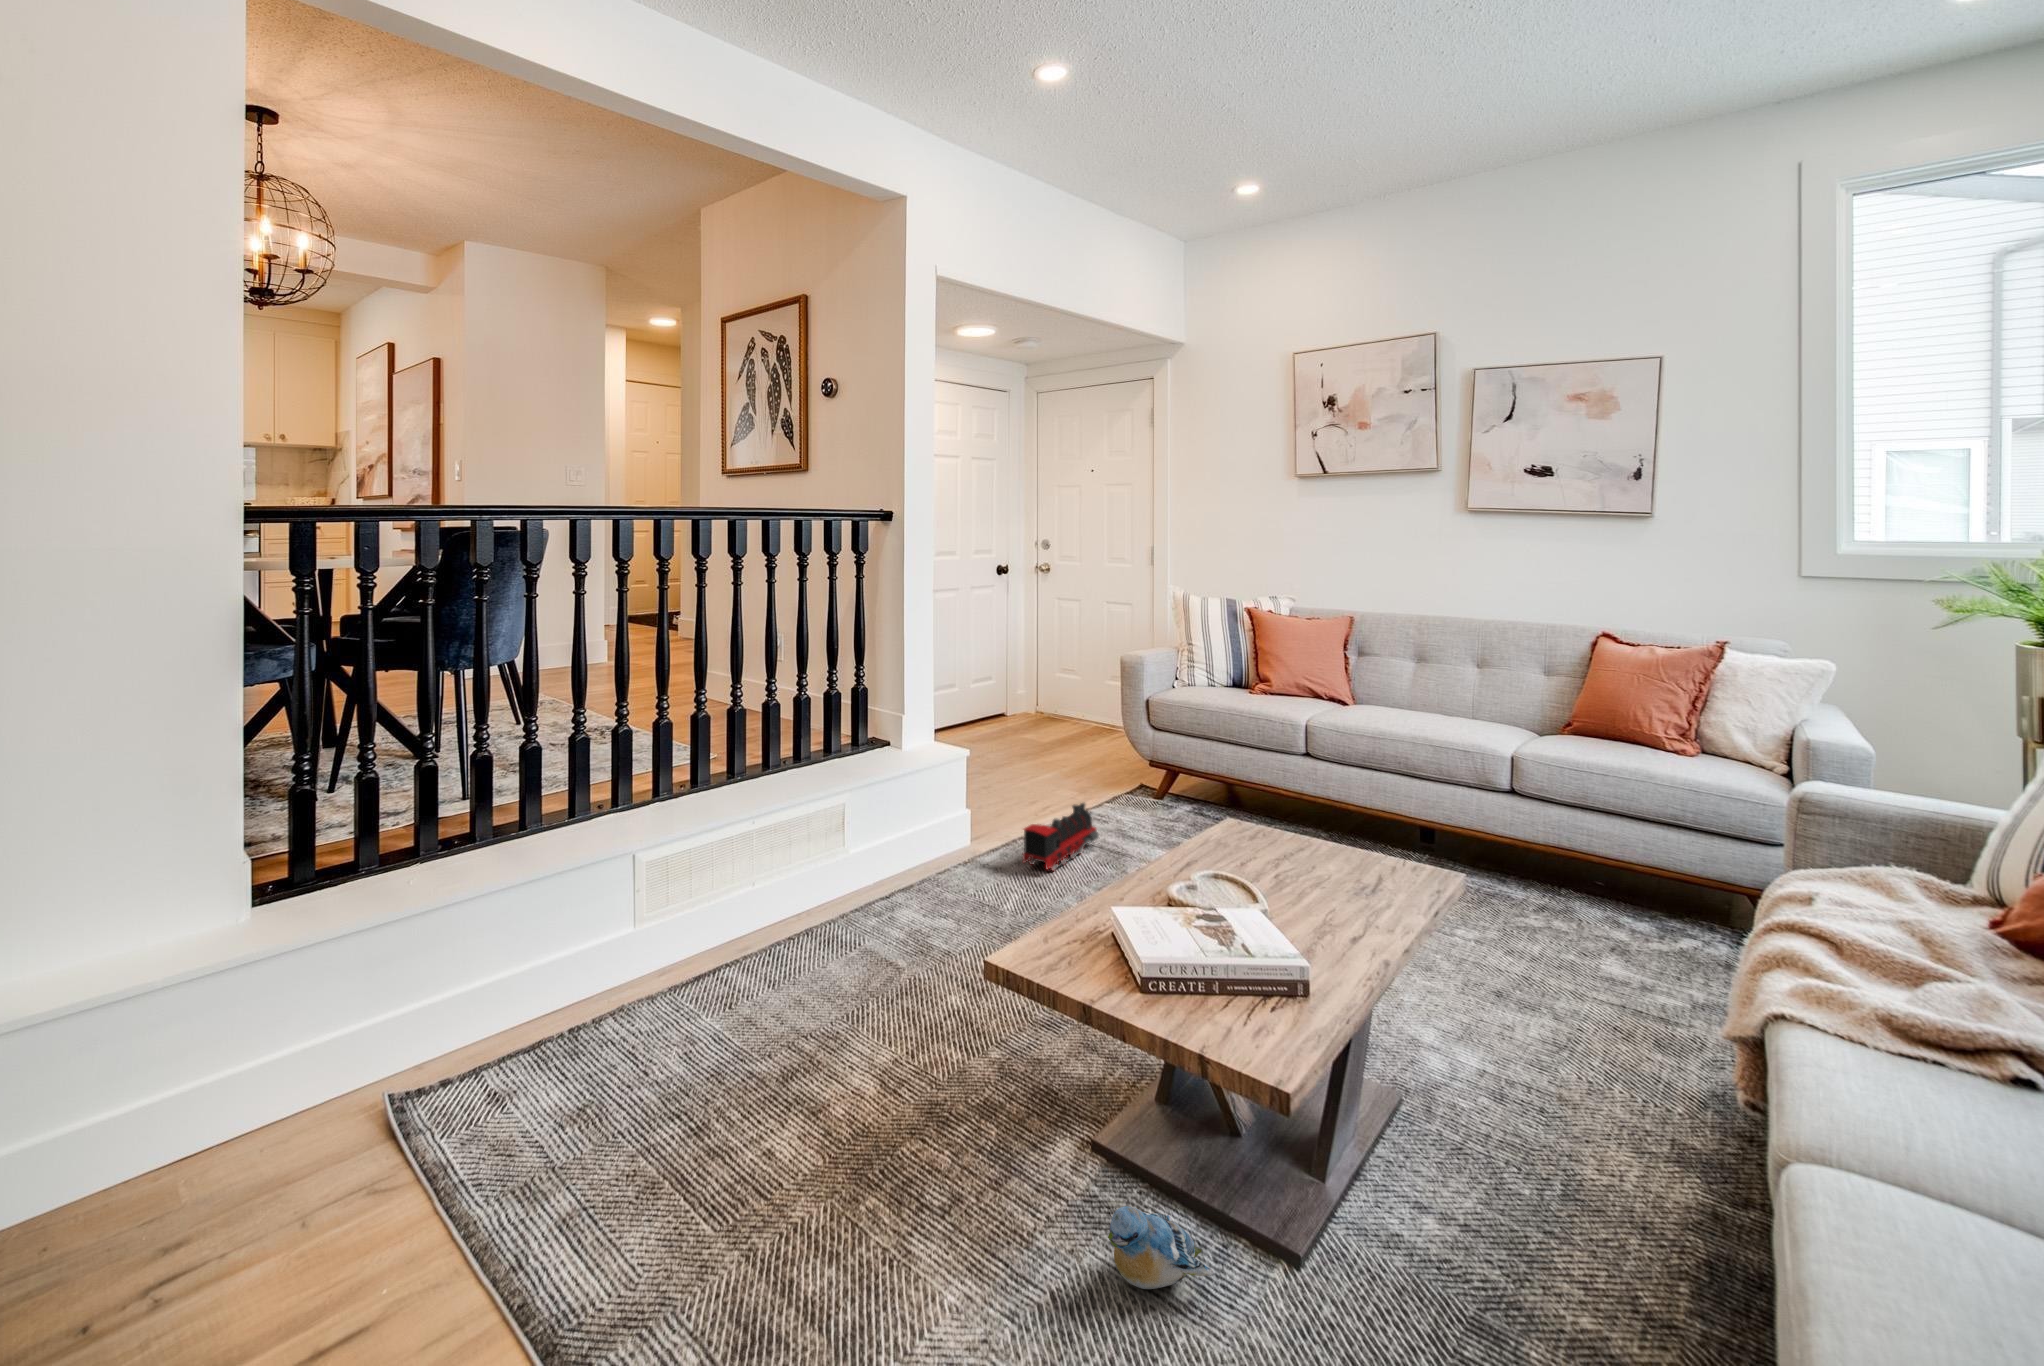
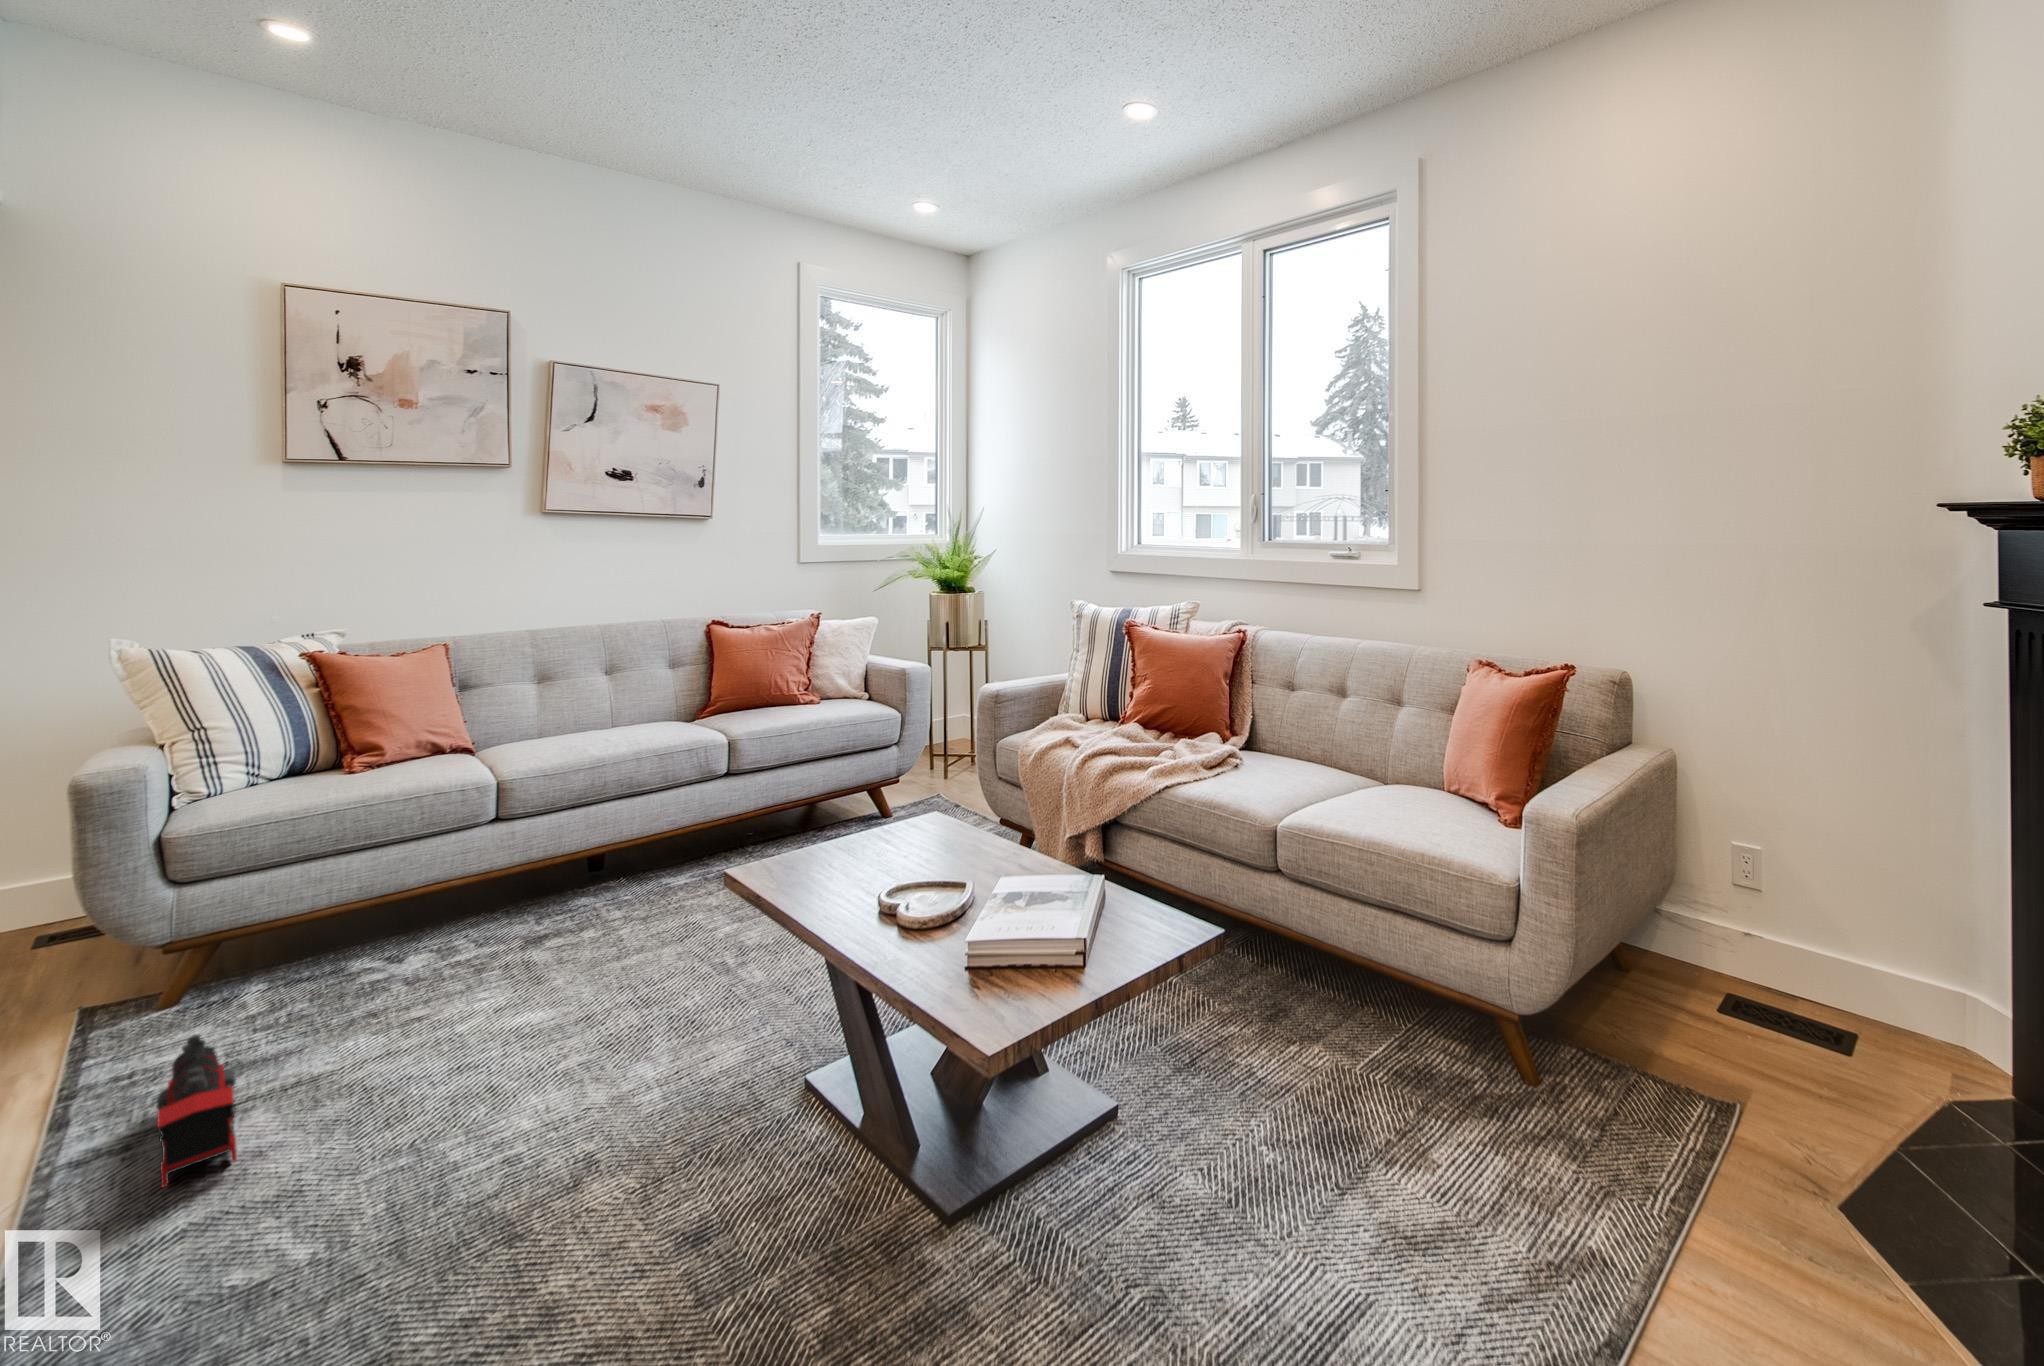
plush toy: present [1108,1206,1213,1289] -> none [1009,1196,1076,1276]

